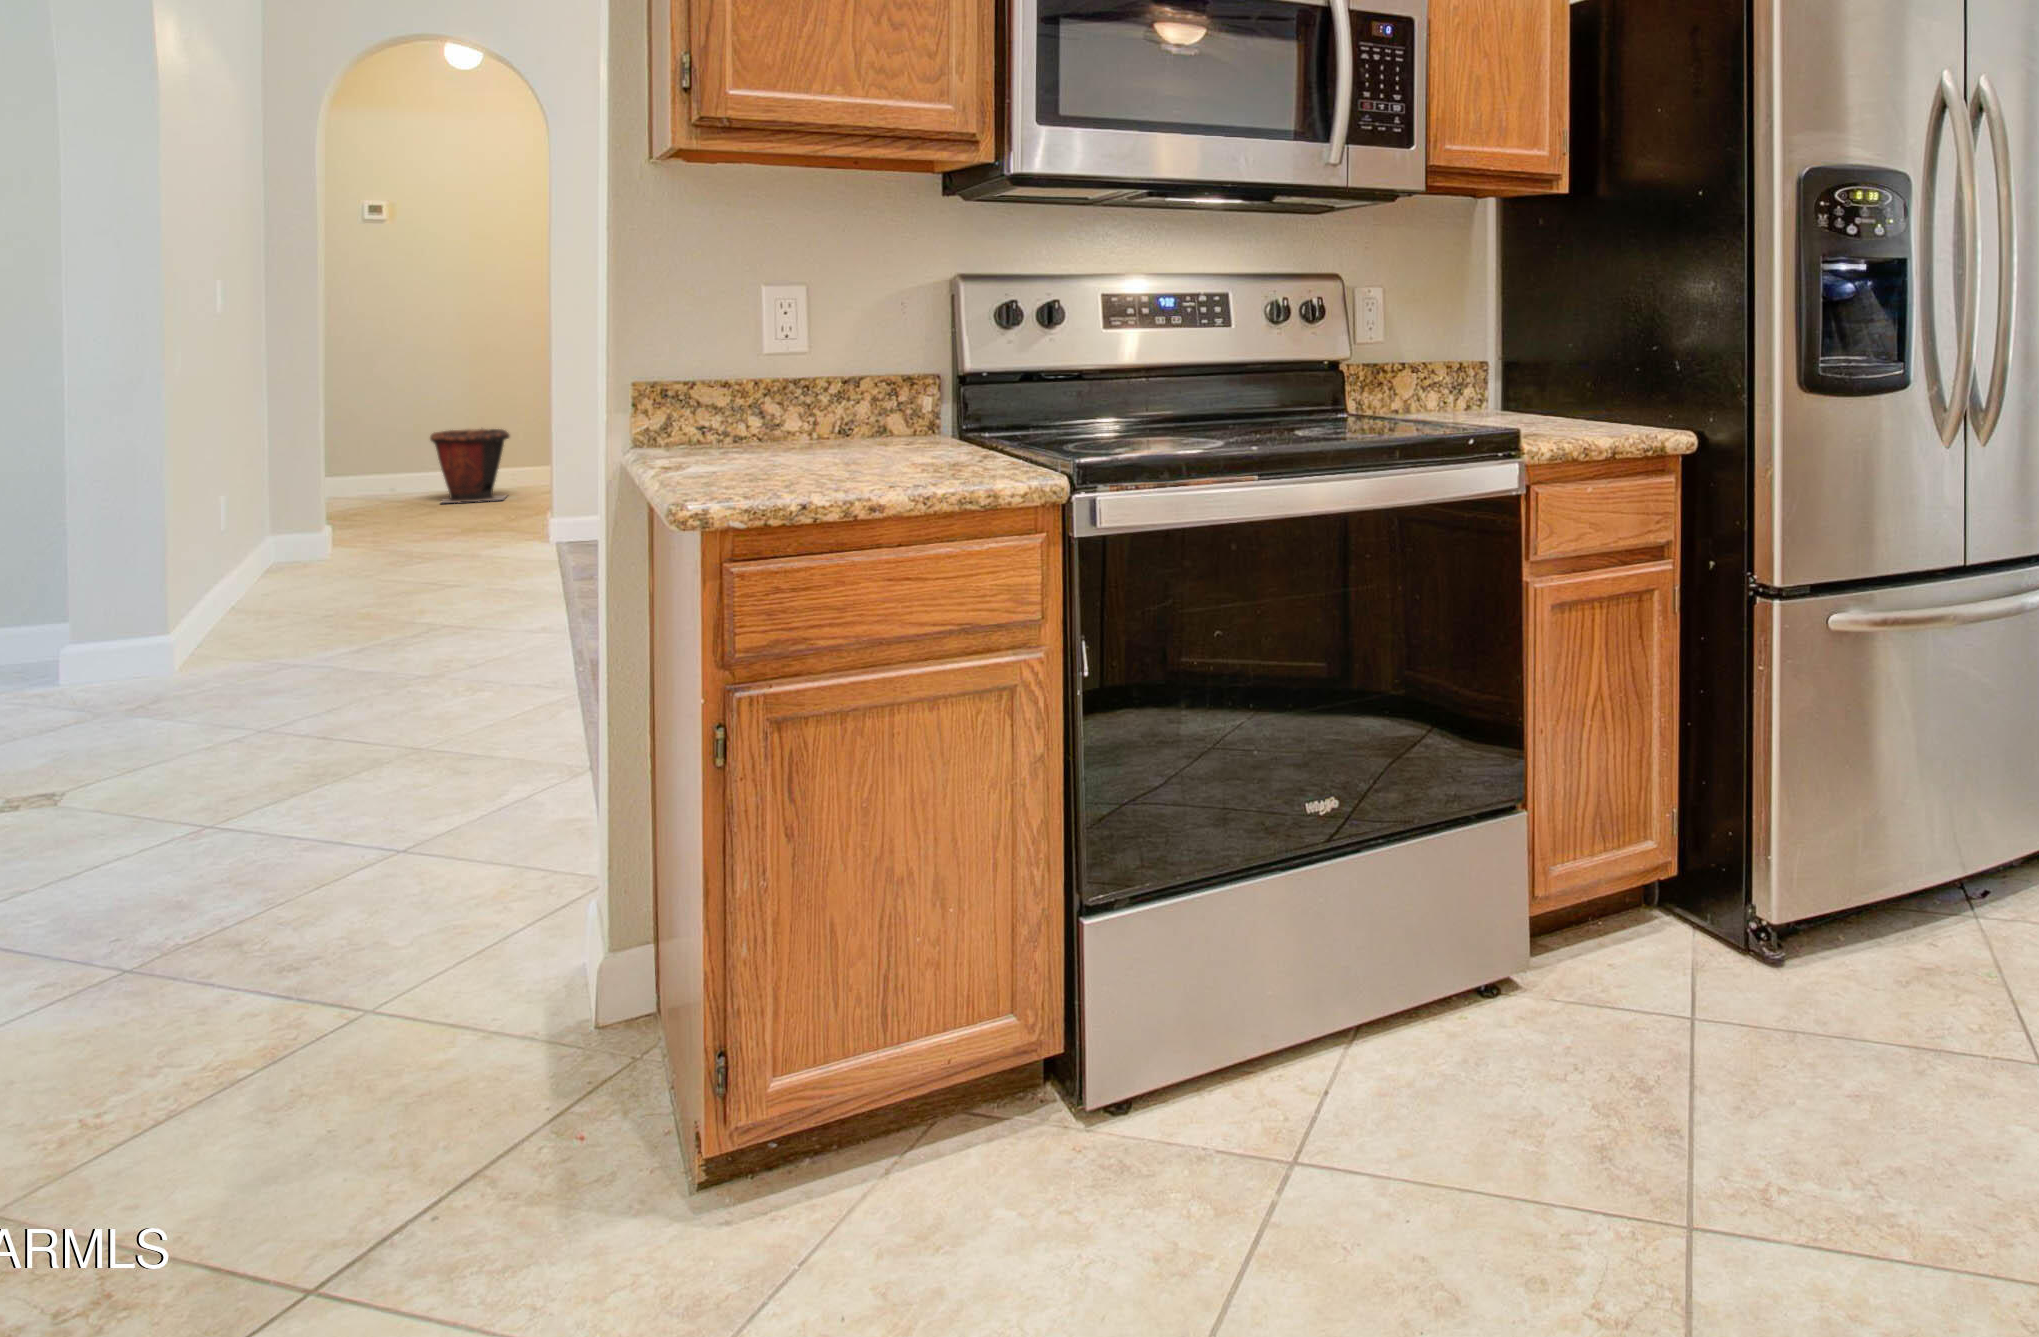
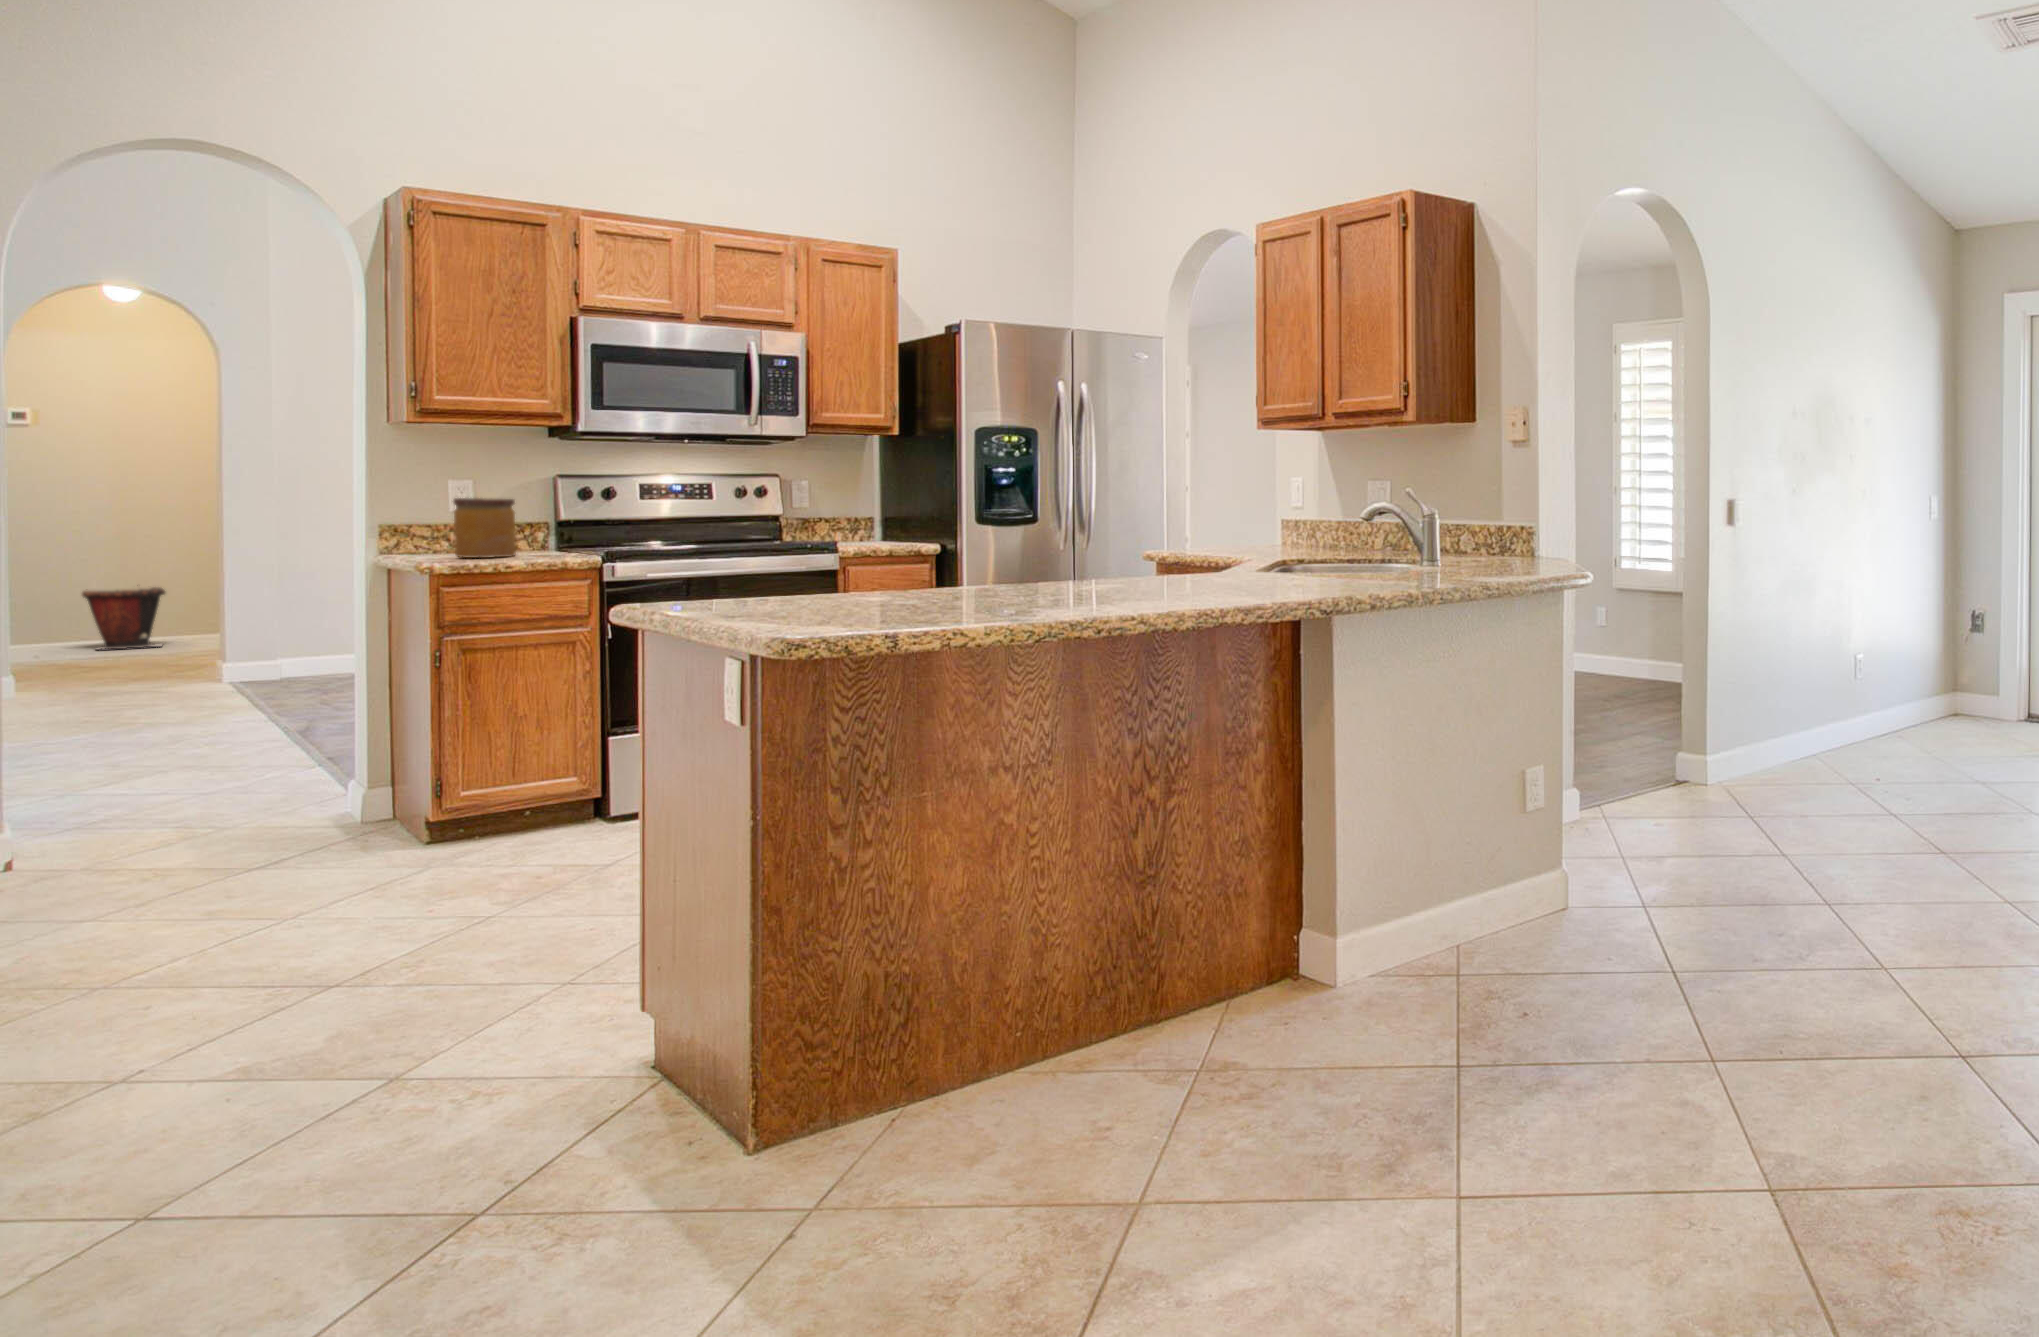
jar: none [762,332,887,477] -> present [453,498,516,558]

